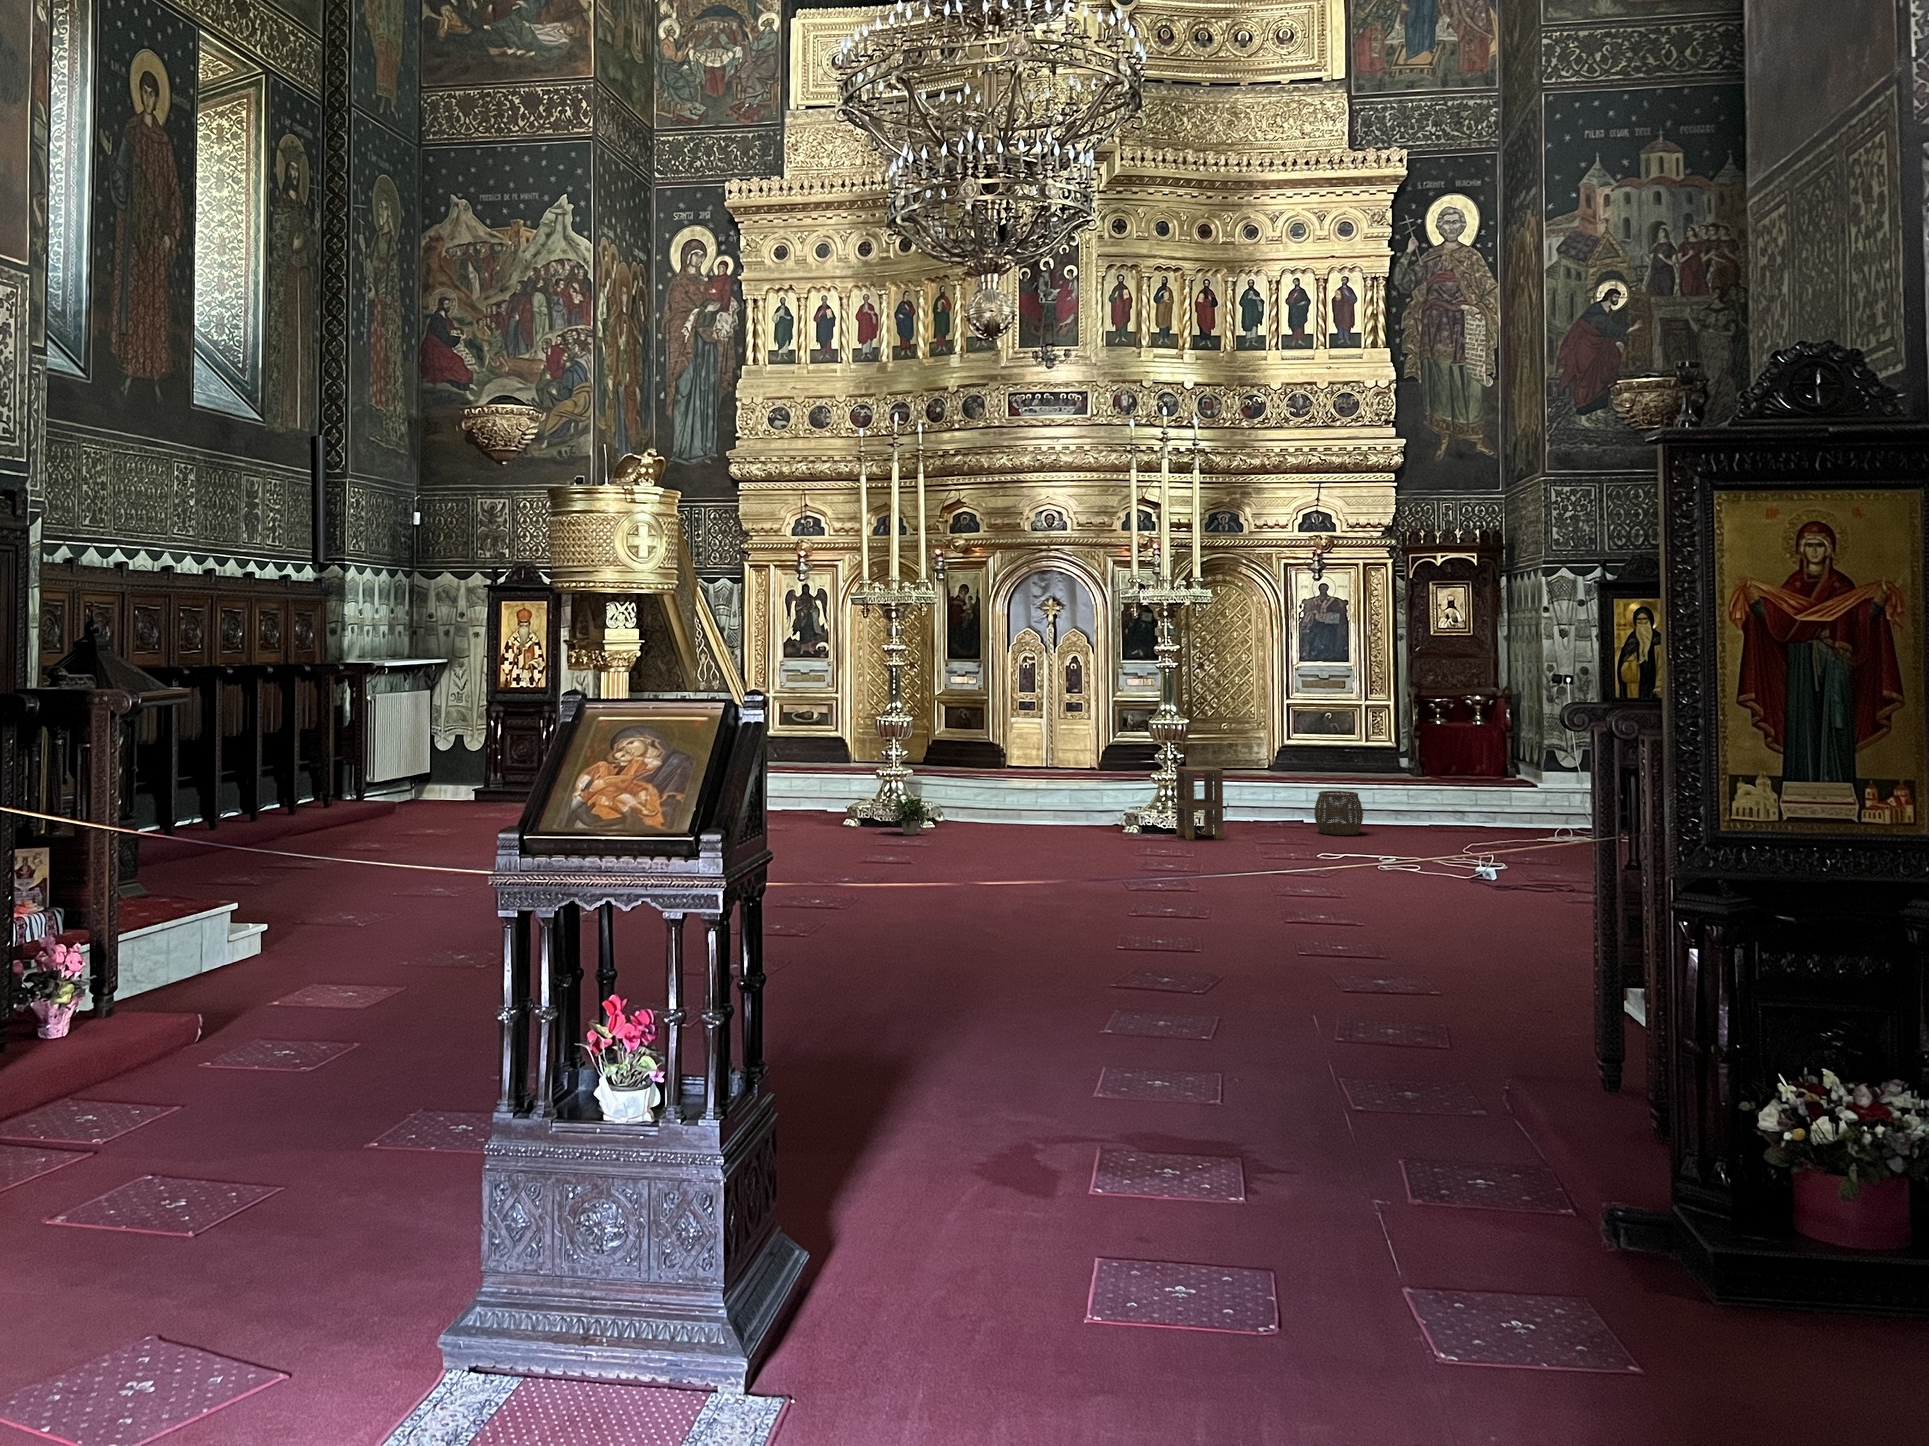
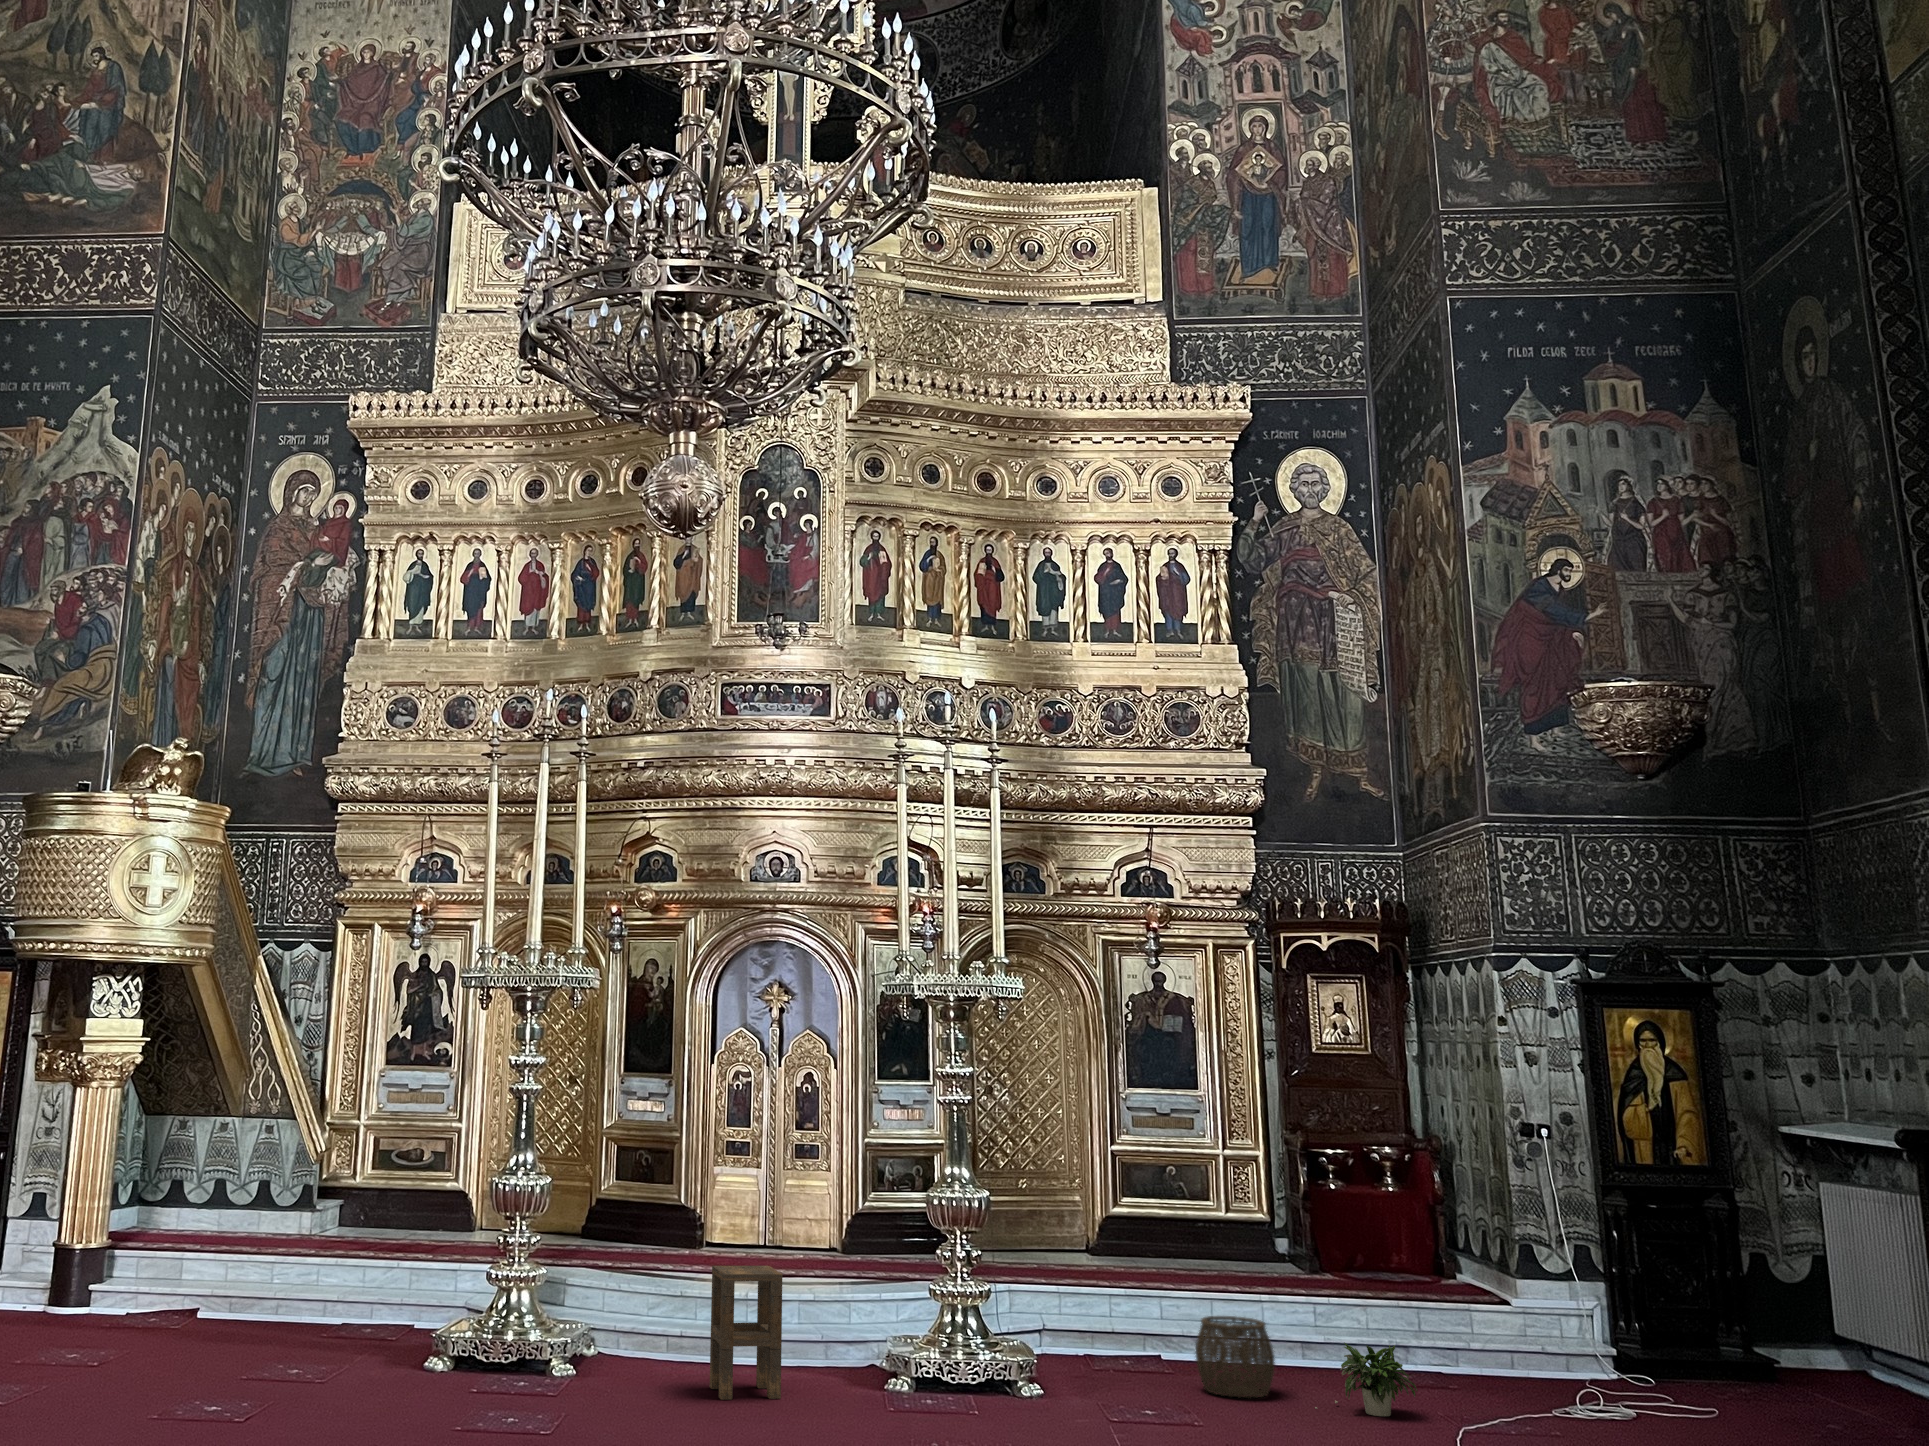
side table: present [1176,767,1223,840] -> present [710,1266,782,1400]
potted plant: present [876,798,932,835] -> present [1315,1343,1417,1416]

